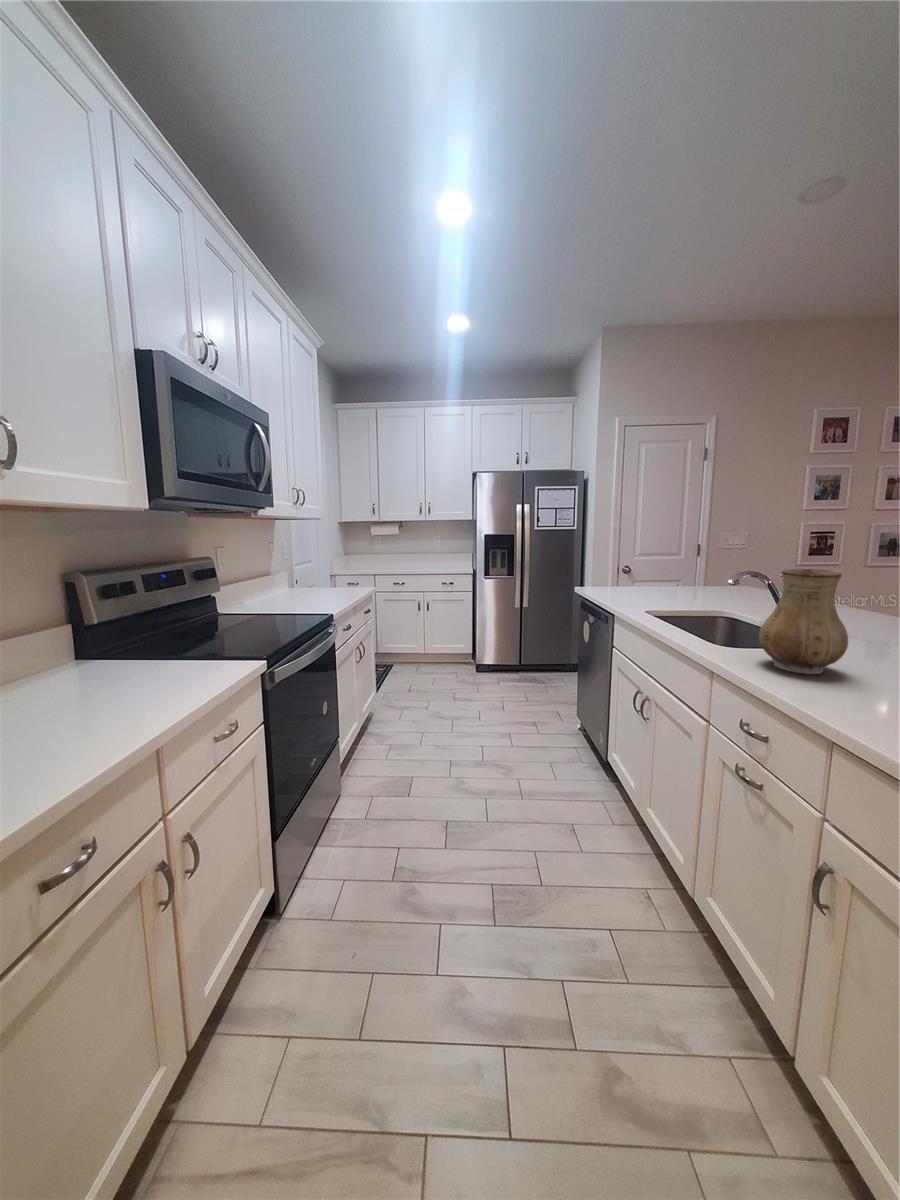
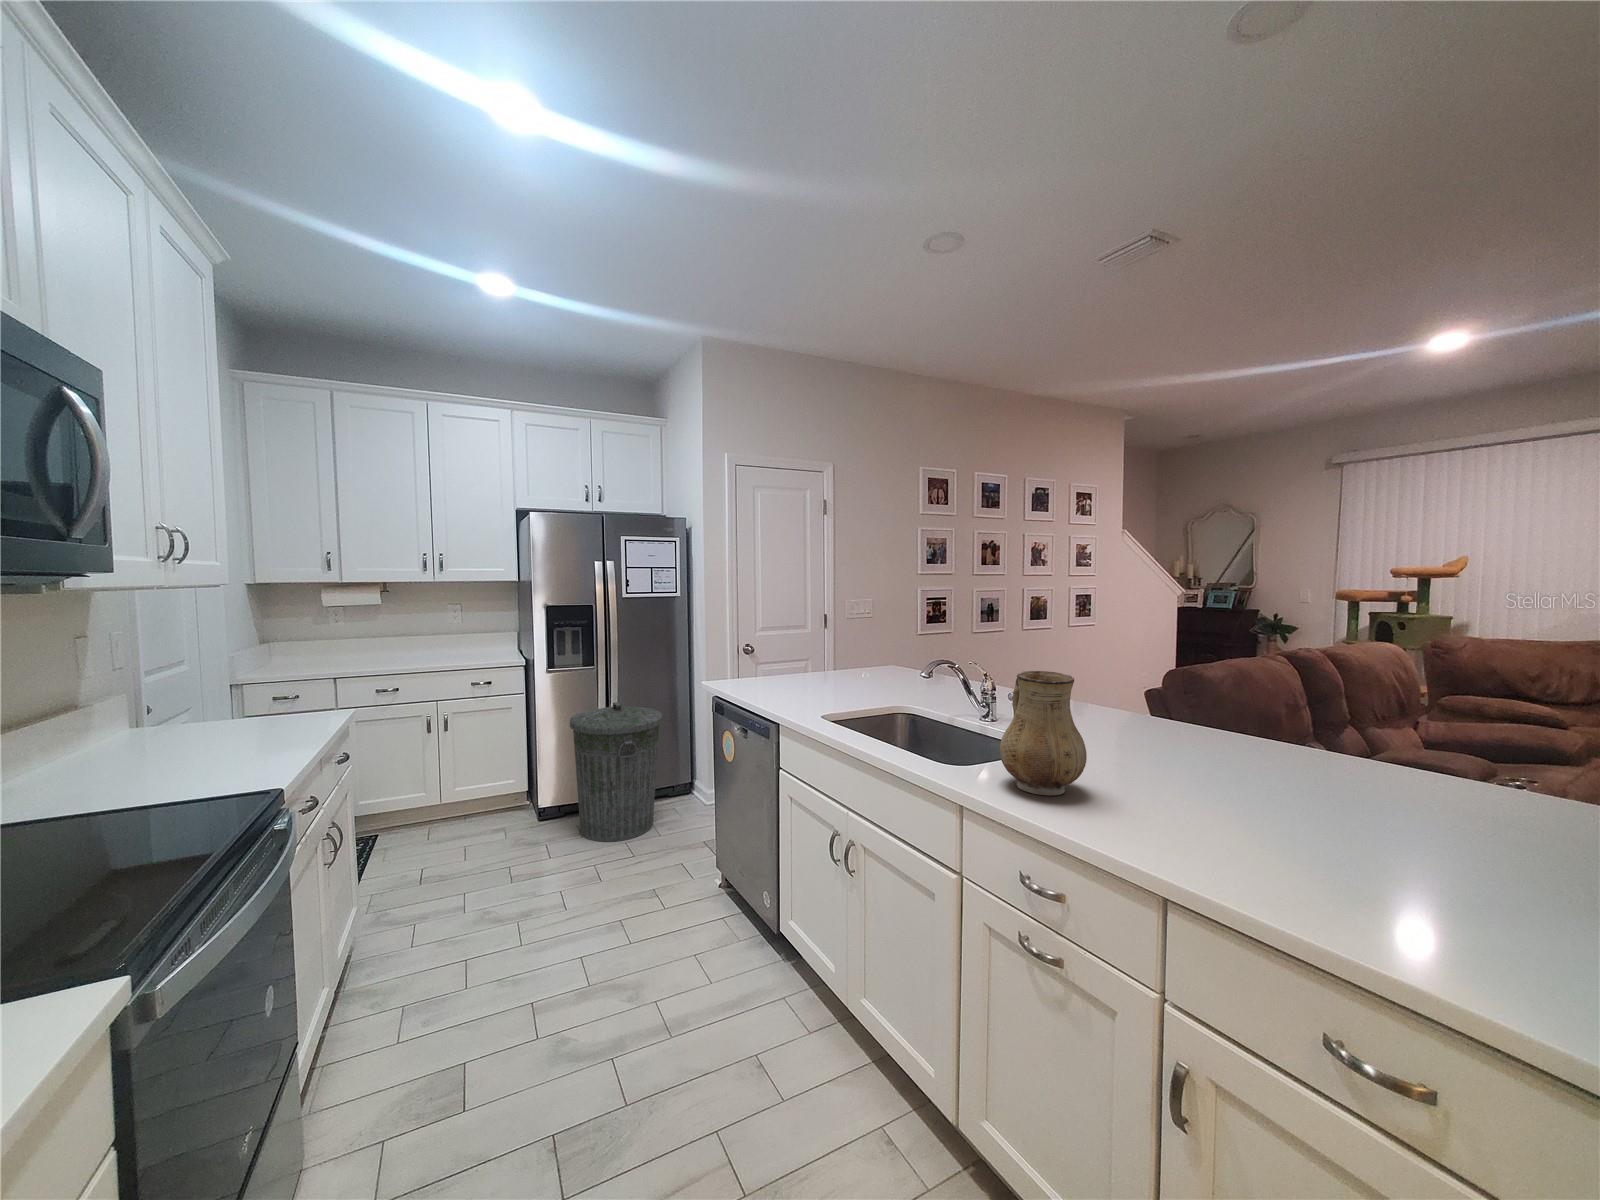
trash can: none [495,600,555,689] -> present [570,702,662,842]

